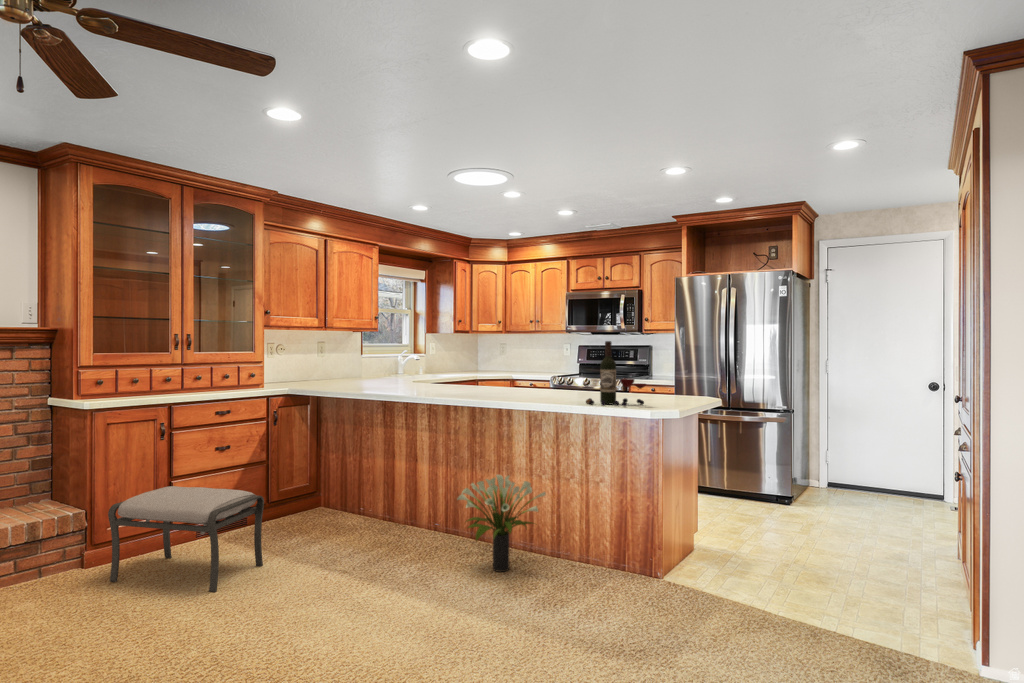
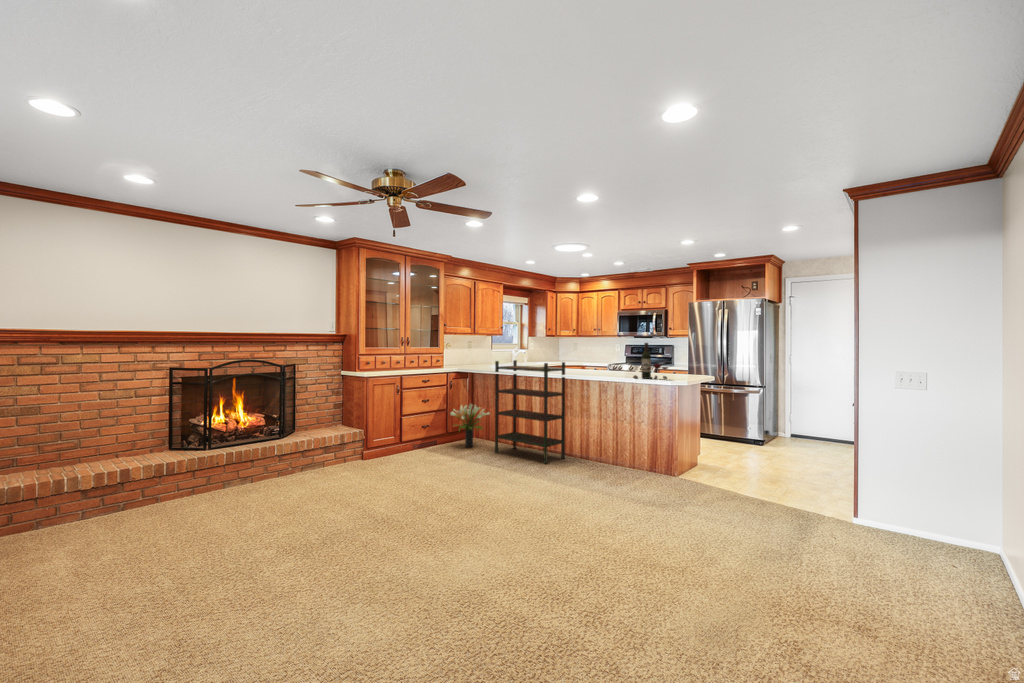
bookshelf: none [347,373,470,561] -> present [495,360,565,464]
potted plant: present [457,475,546,572] -> present [450,404,490,447]
ottoman: present [108,486,264,592] -> none [379,419,455,473]

